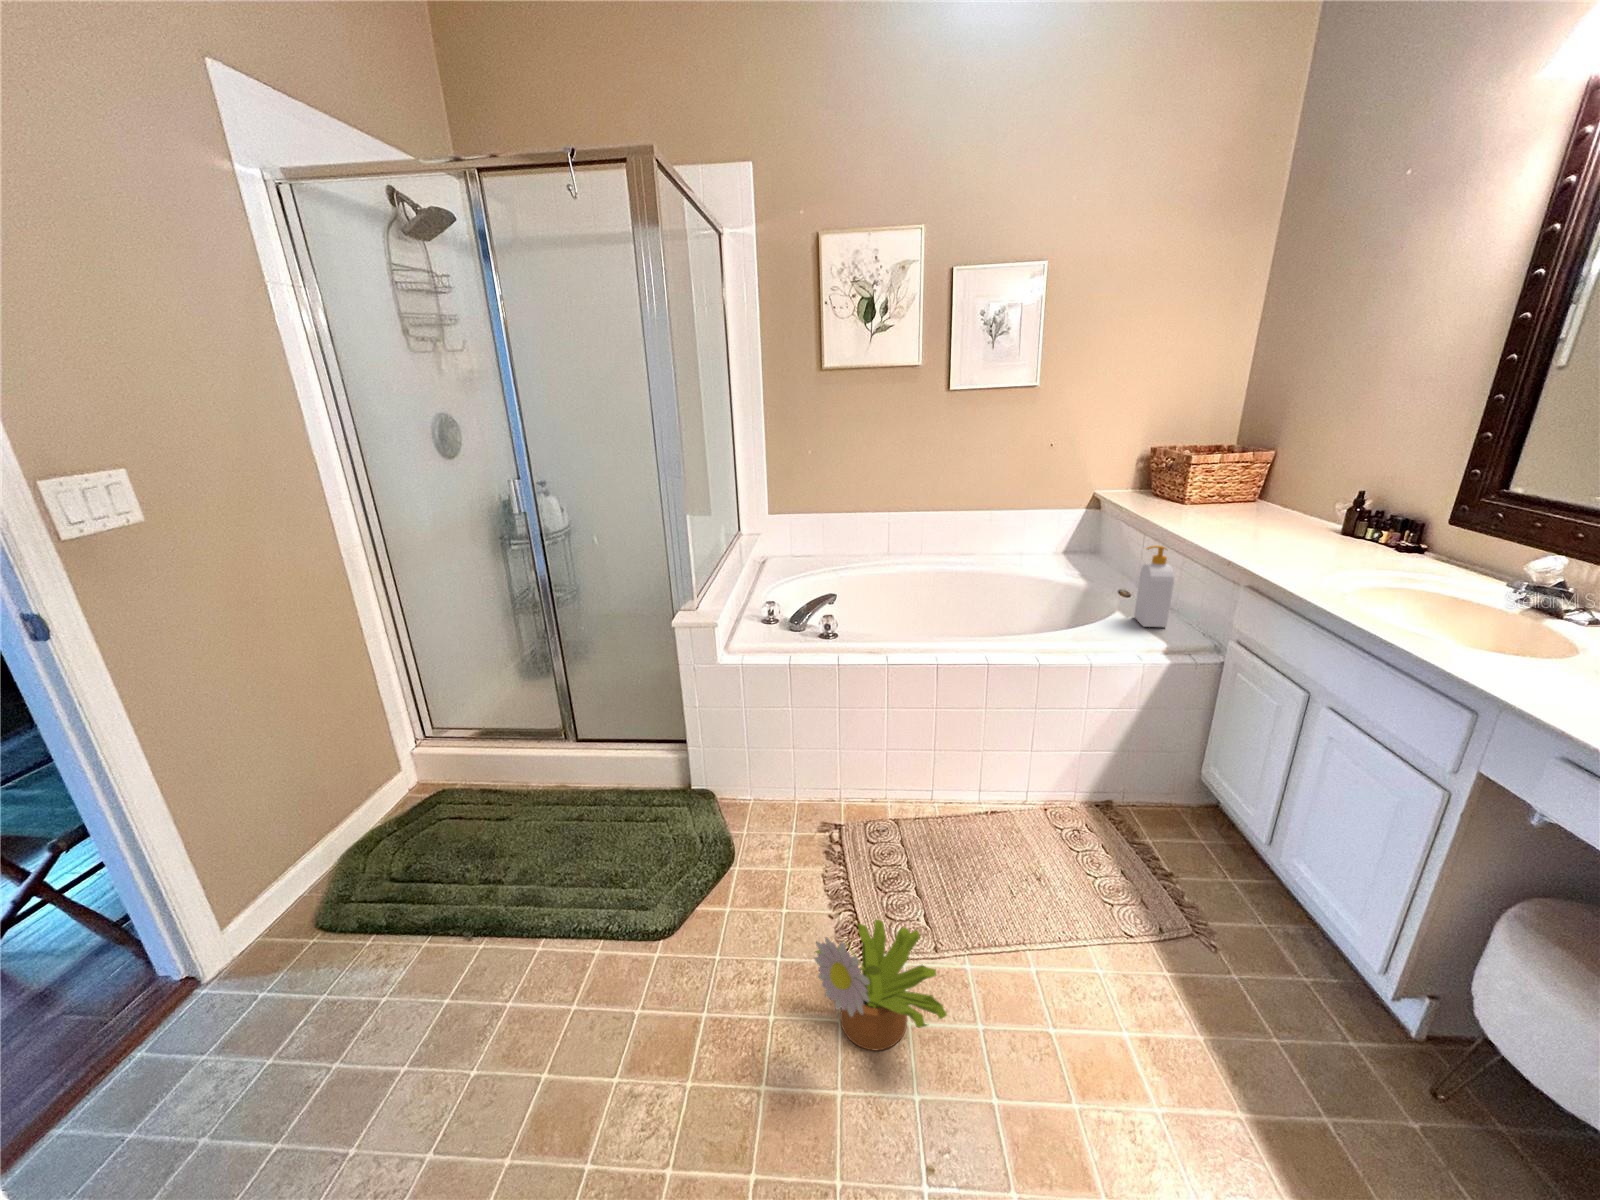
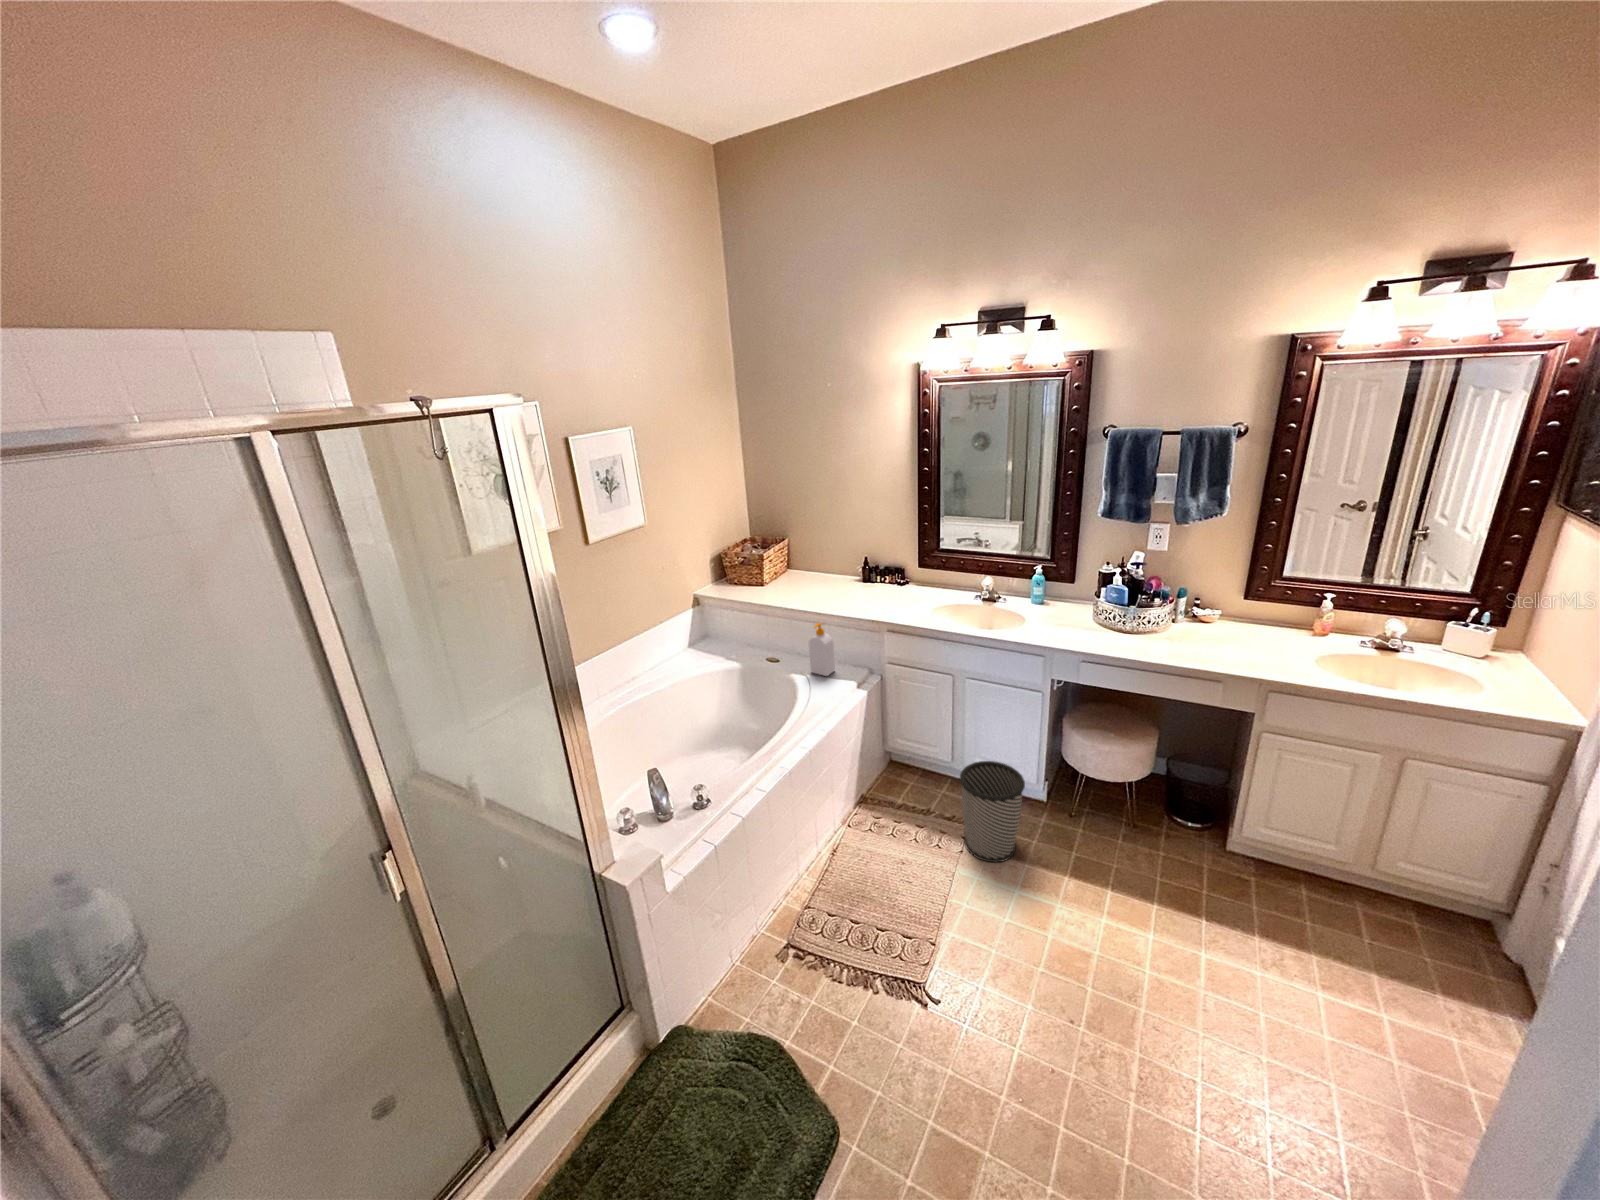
wastebasket: none [1142,828,1292,1028] -> present [960,761,1025,862]
decorative plant: present [814,919,947,1050] -> none [923,932,1014,1026]

